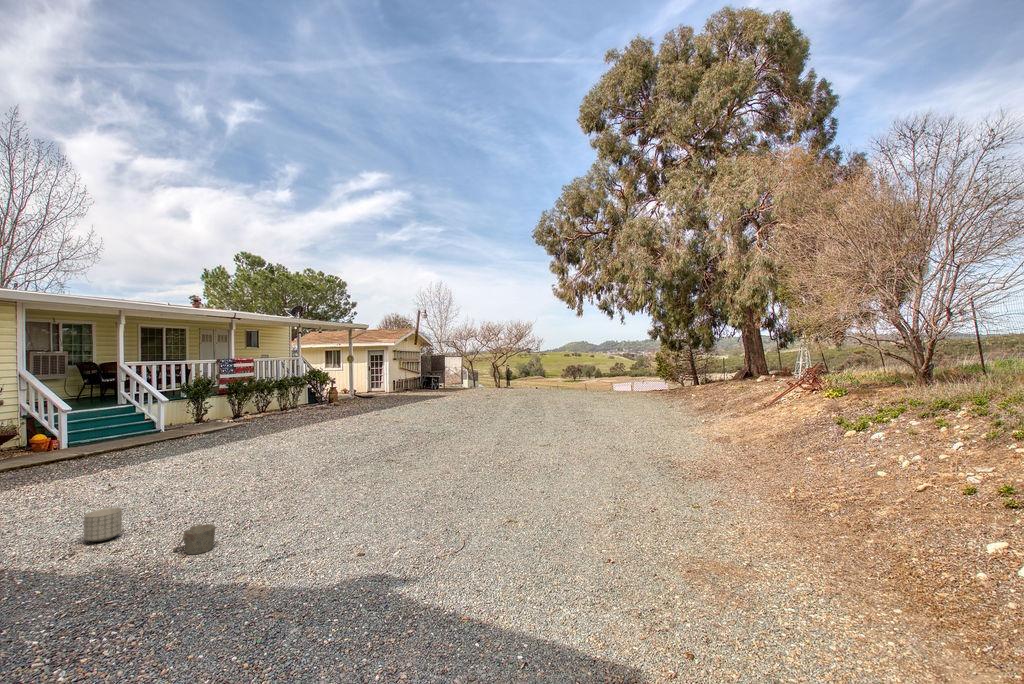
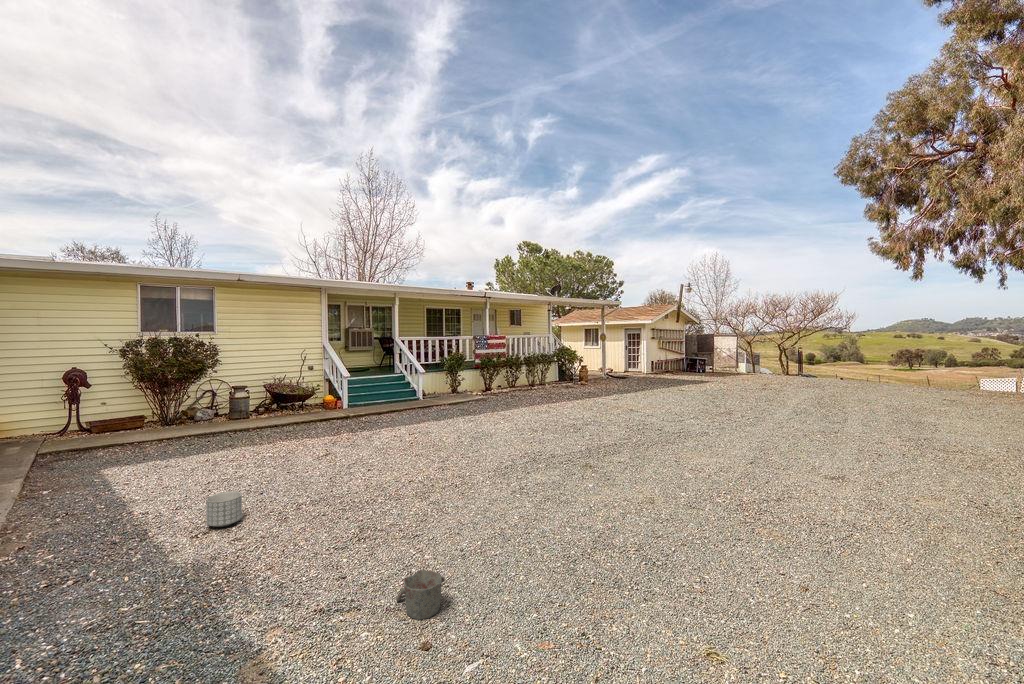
bucket: present [173,524,216,554] -> present [396,570,445,620]

